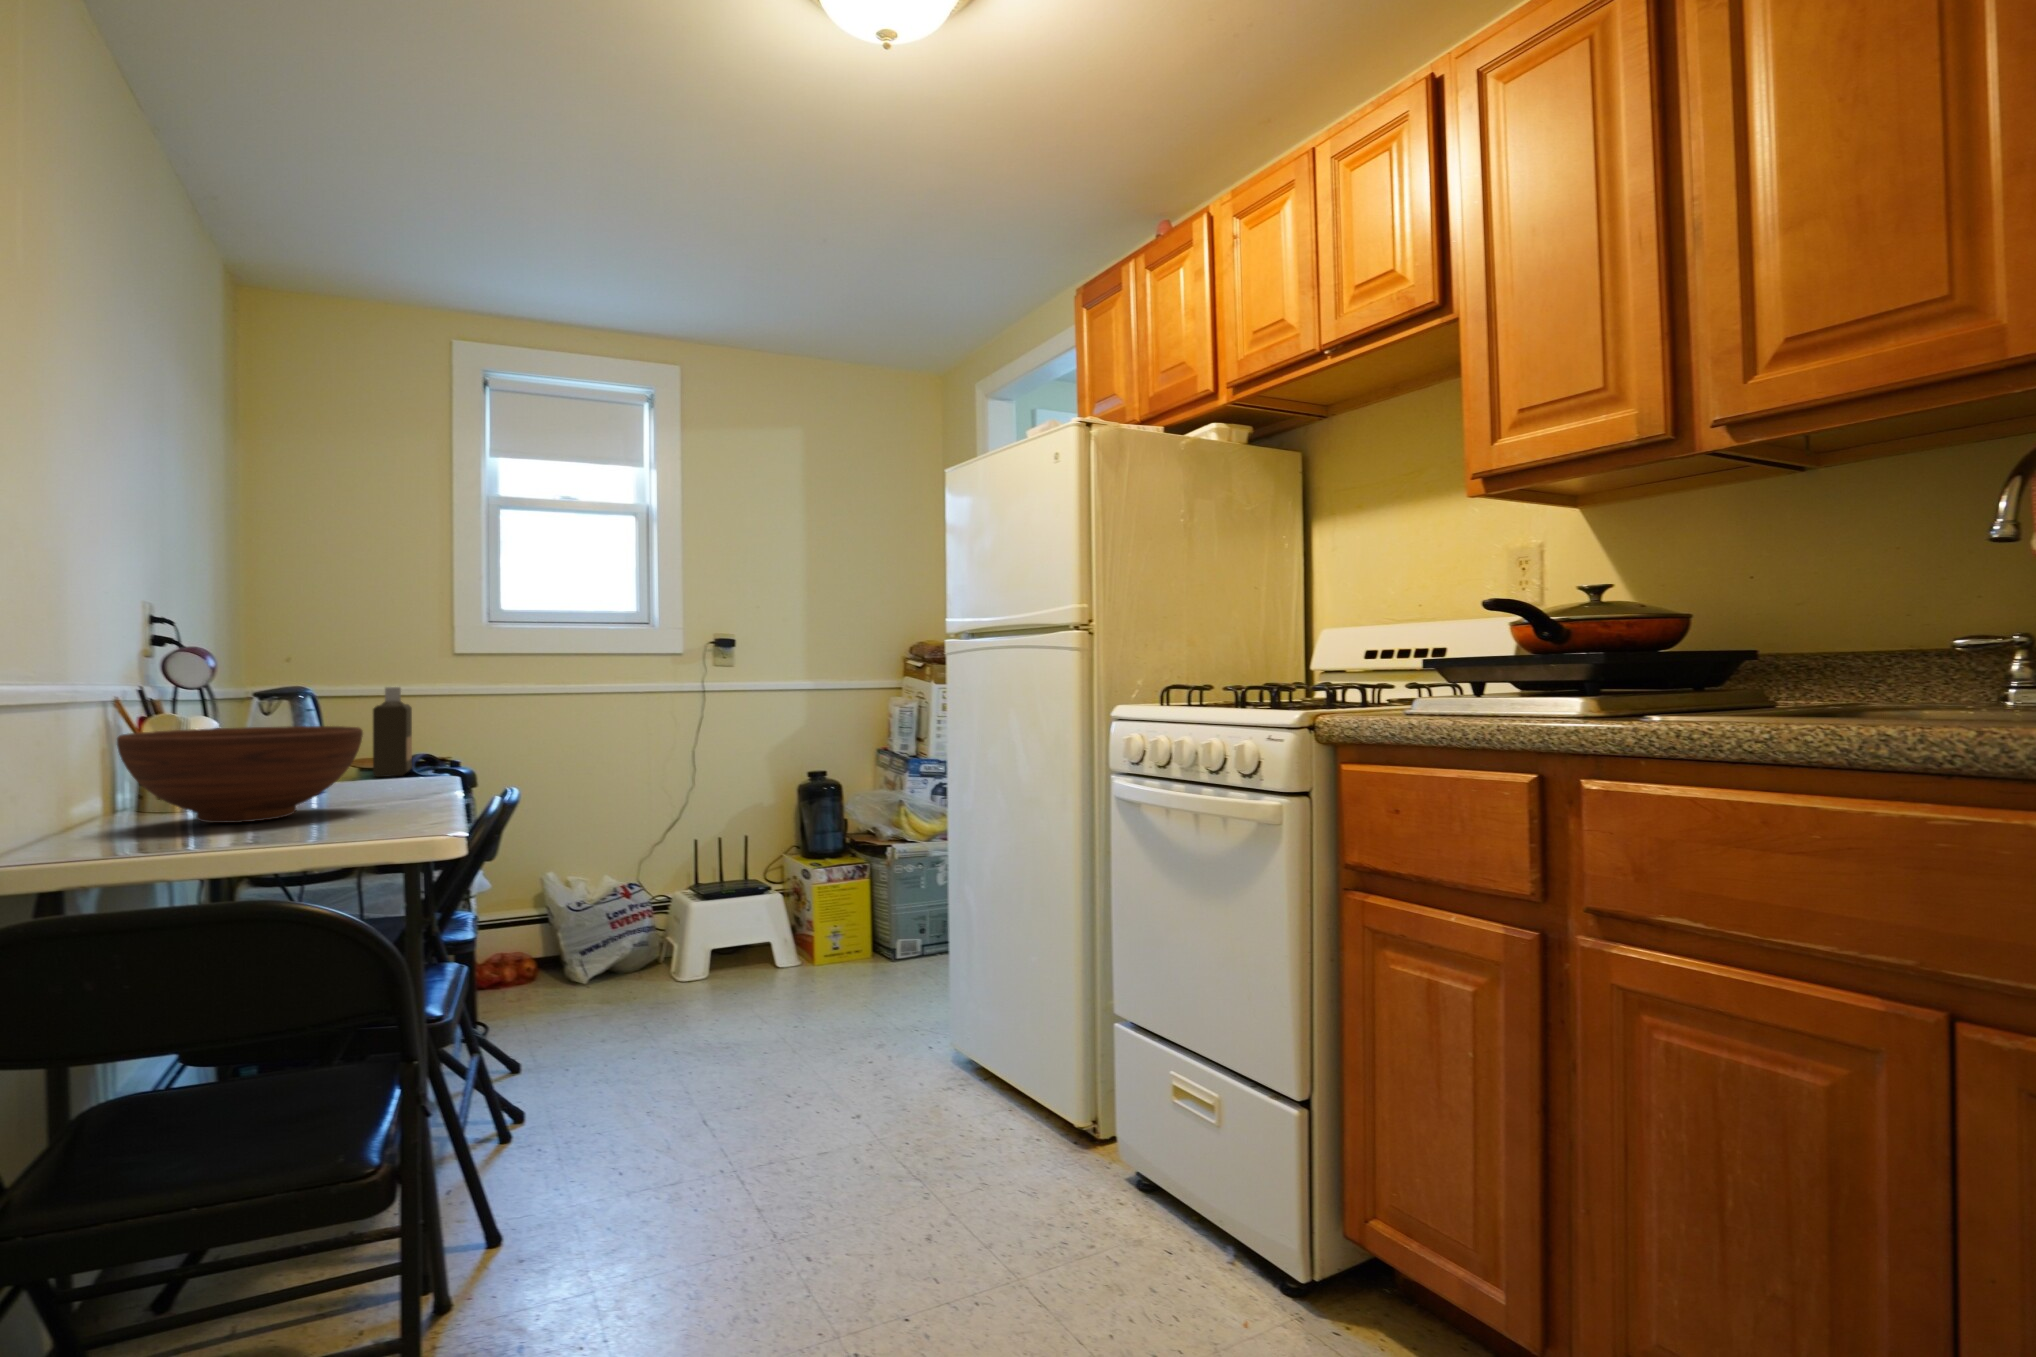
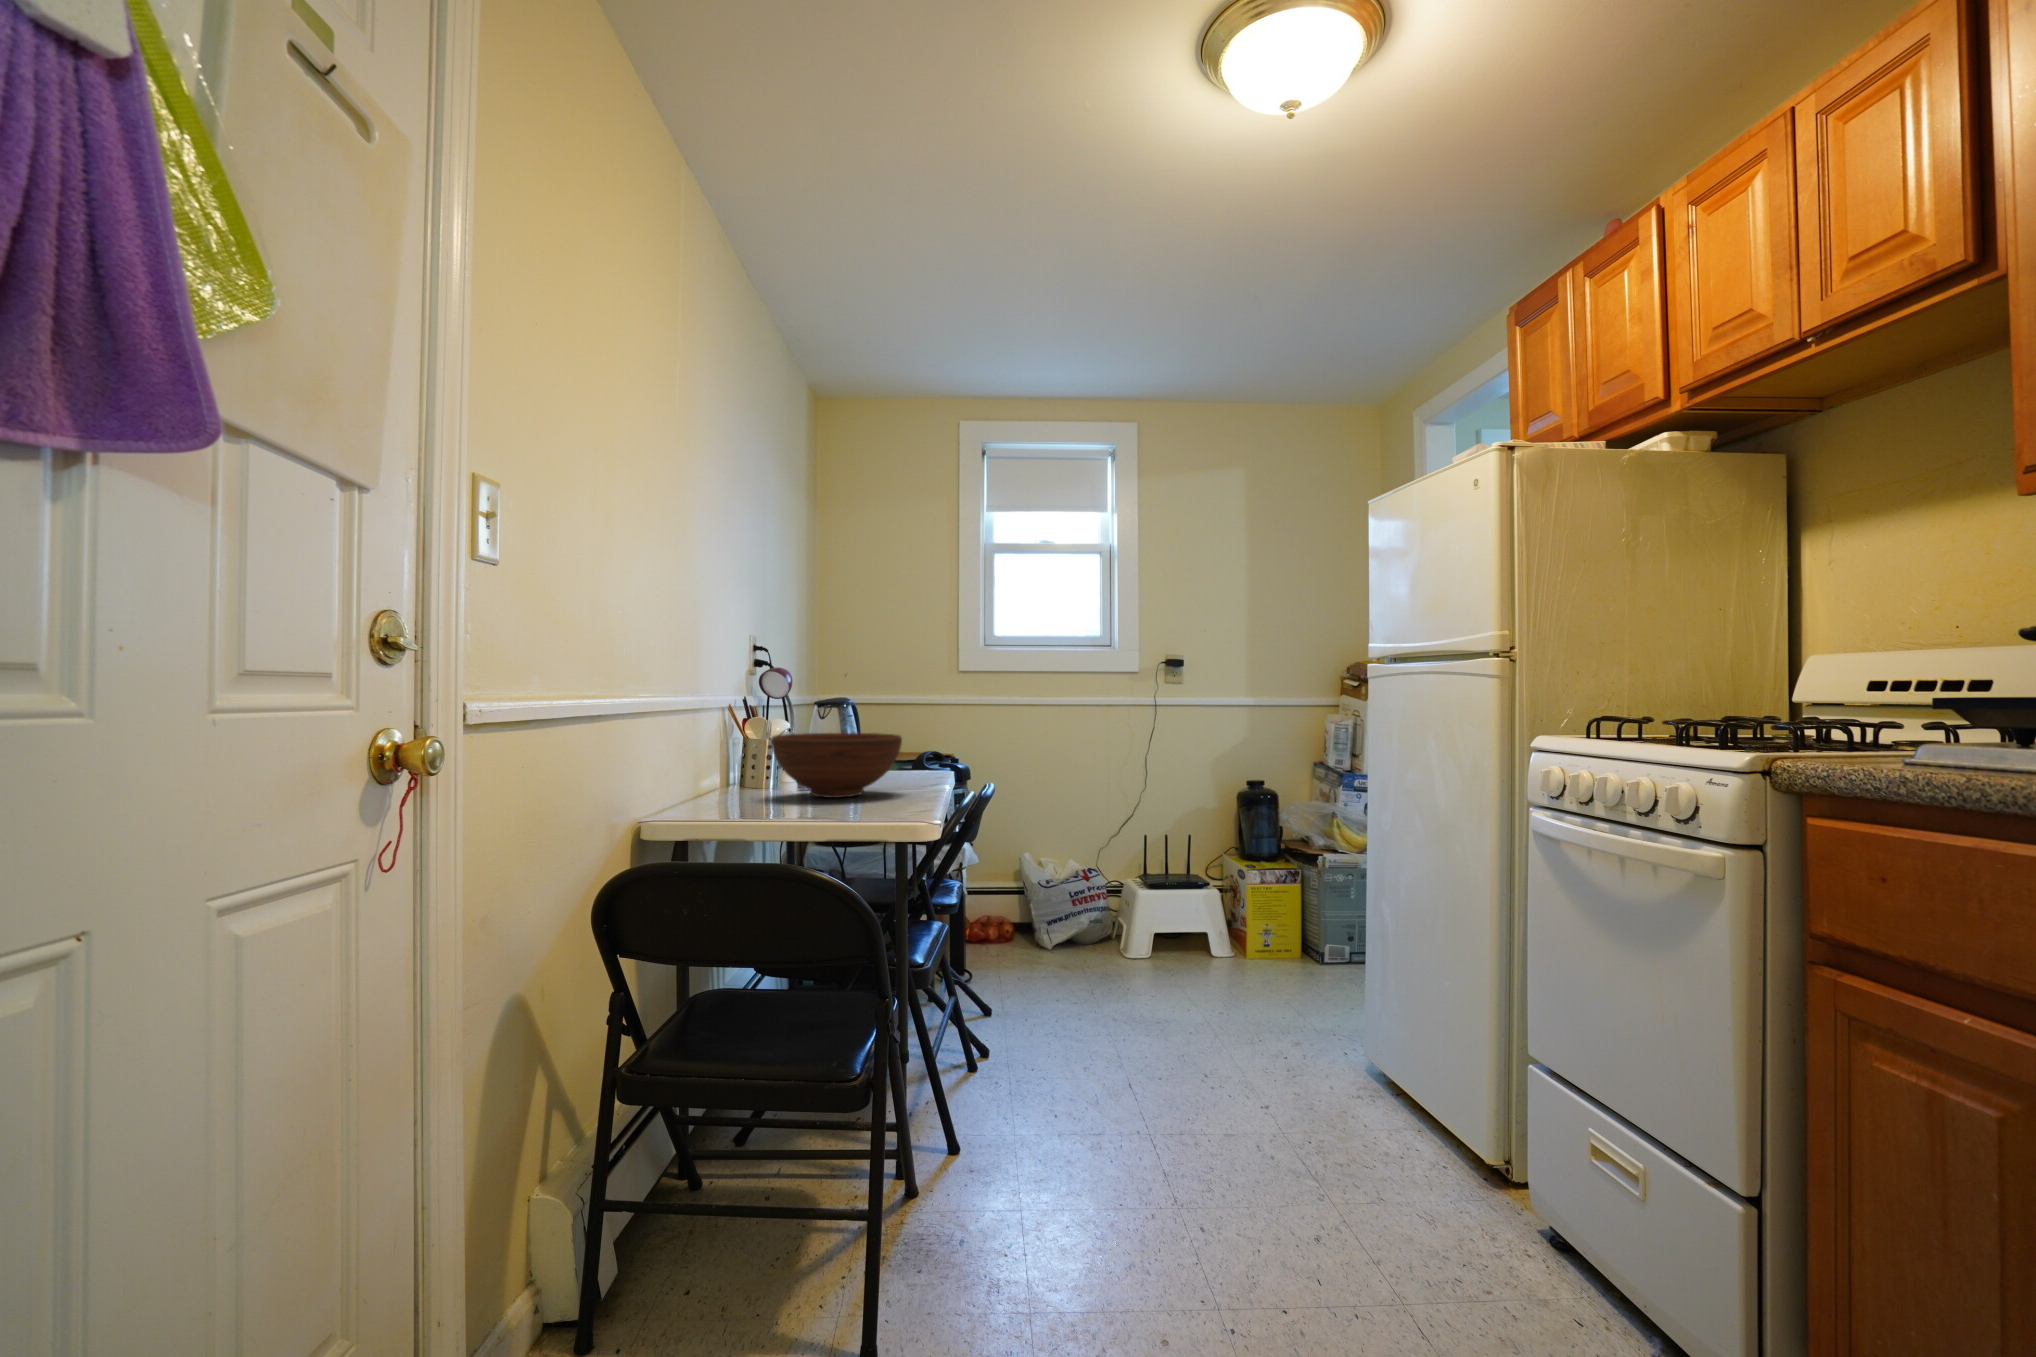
bottle: present [373,687,412,777] -> none [916,704,941,770]

